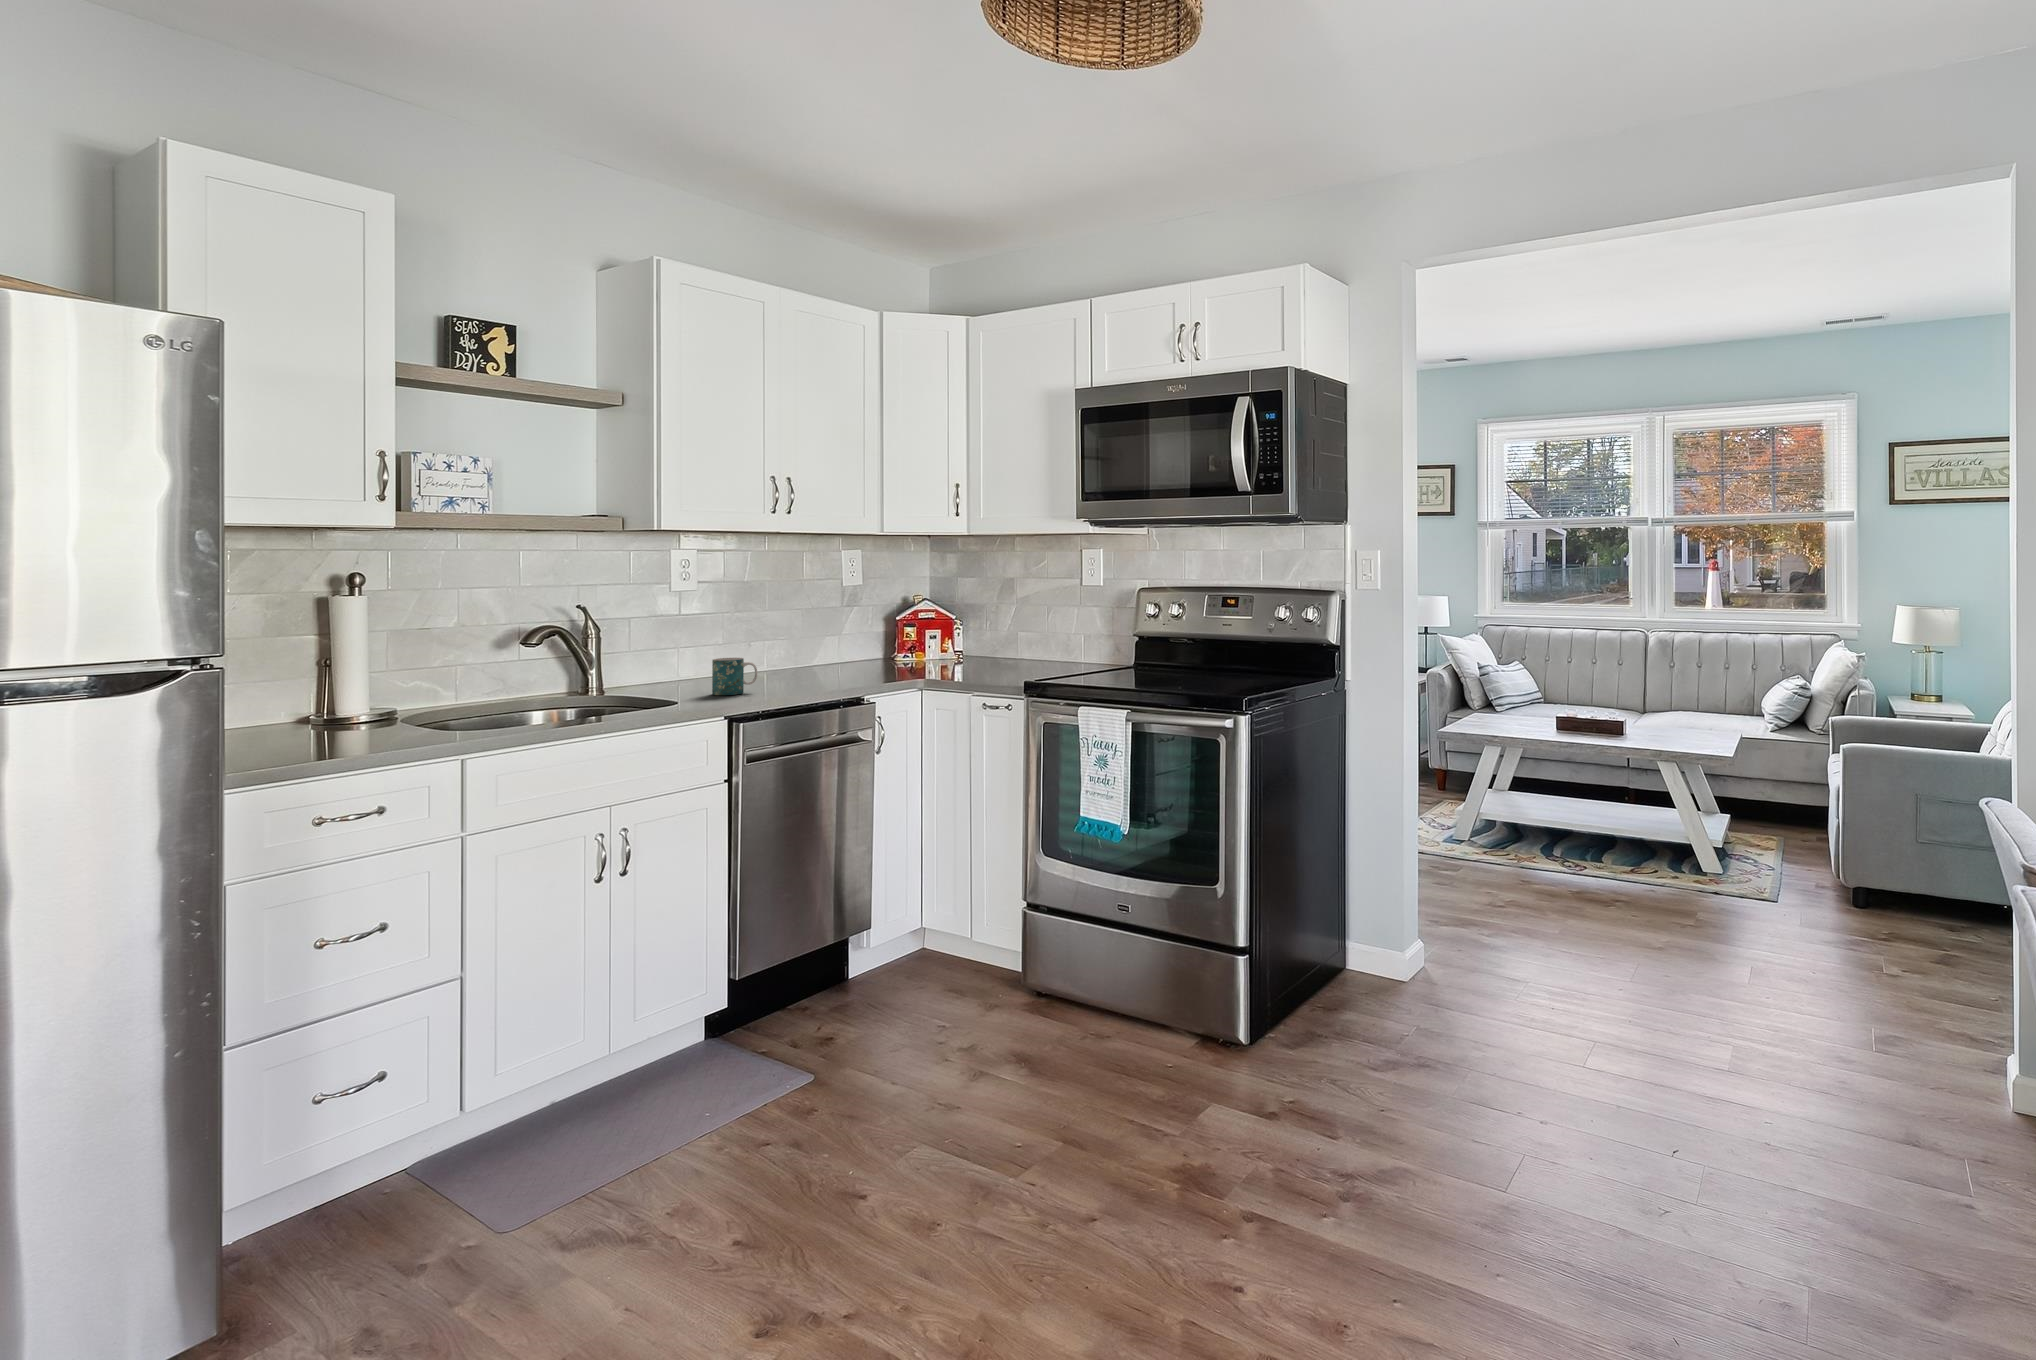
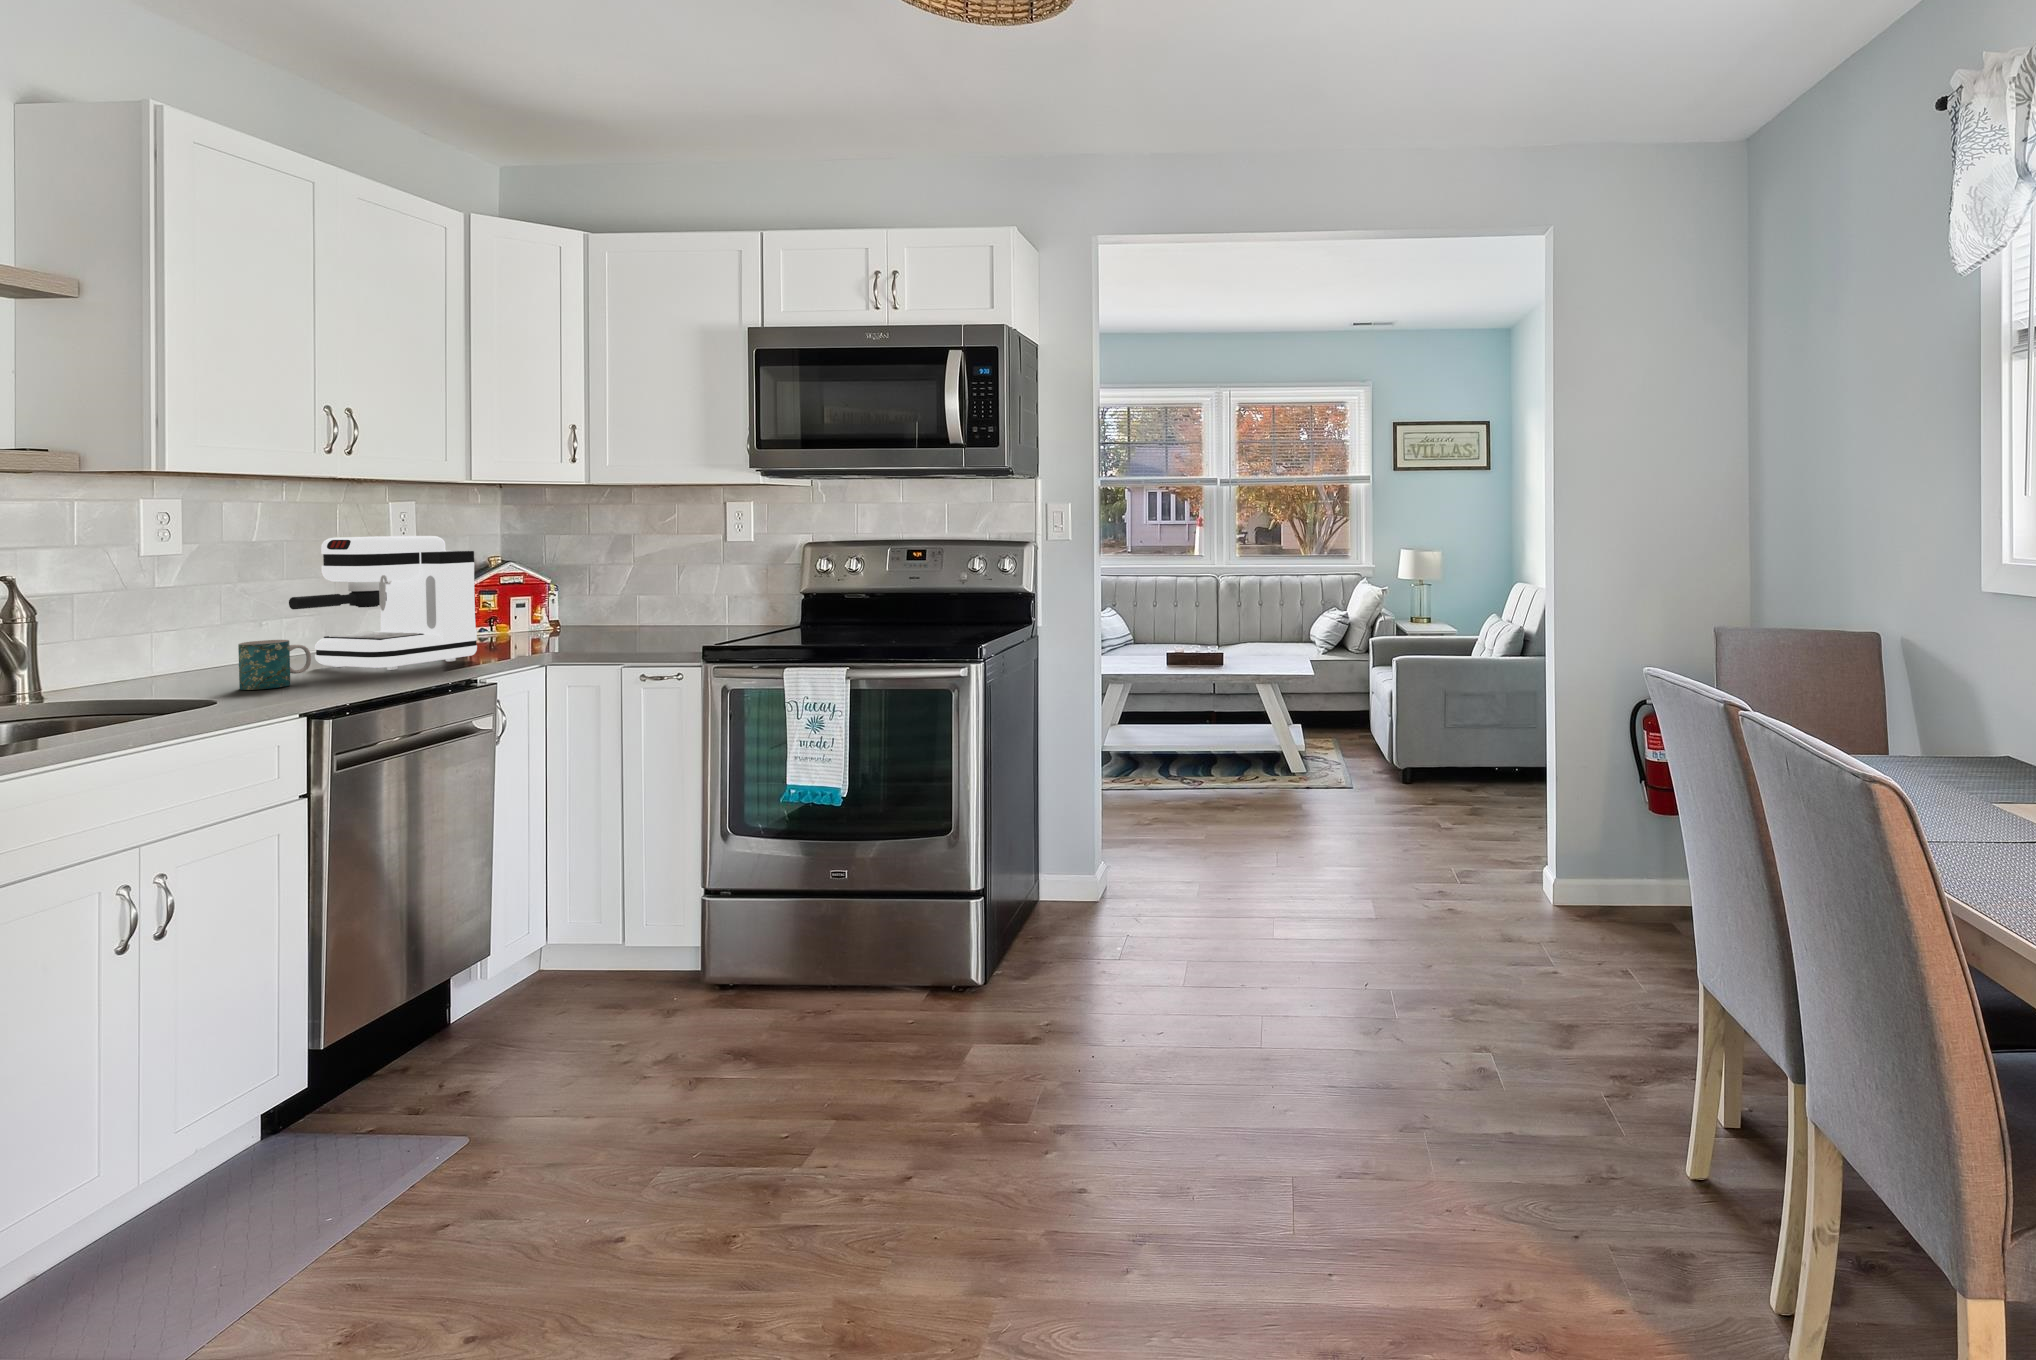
coffee maker: none [753,578,877,686] -> present [289,536,477,670]

